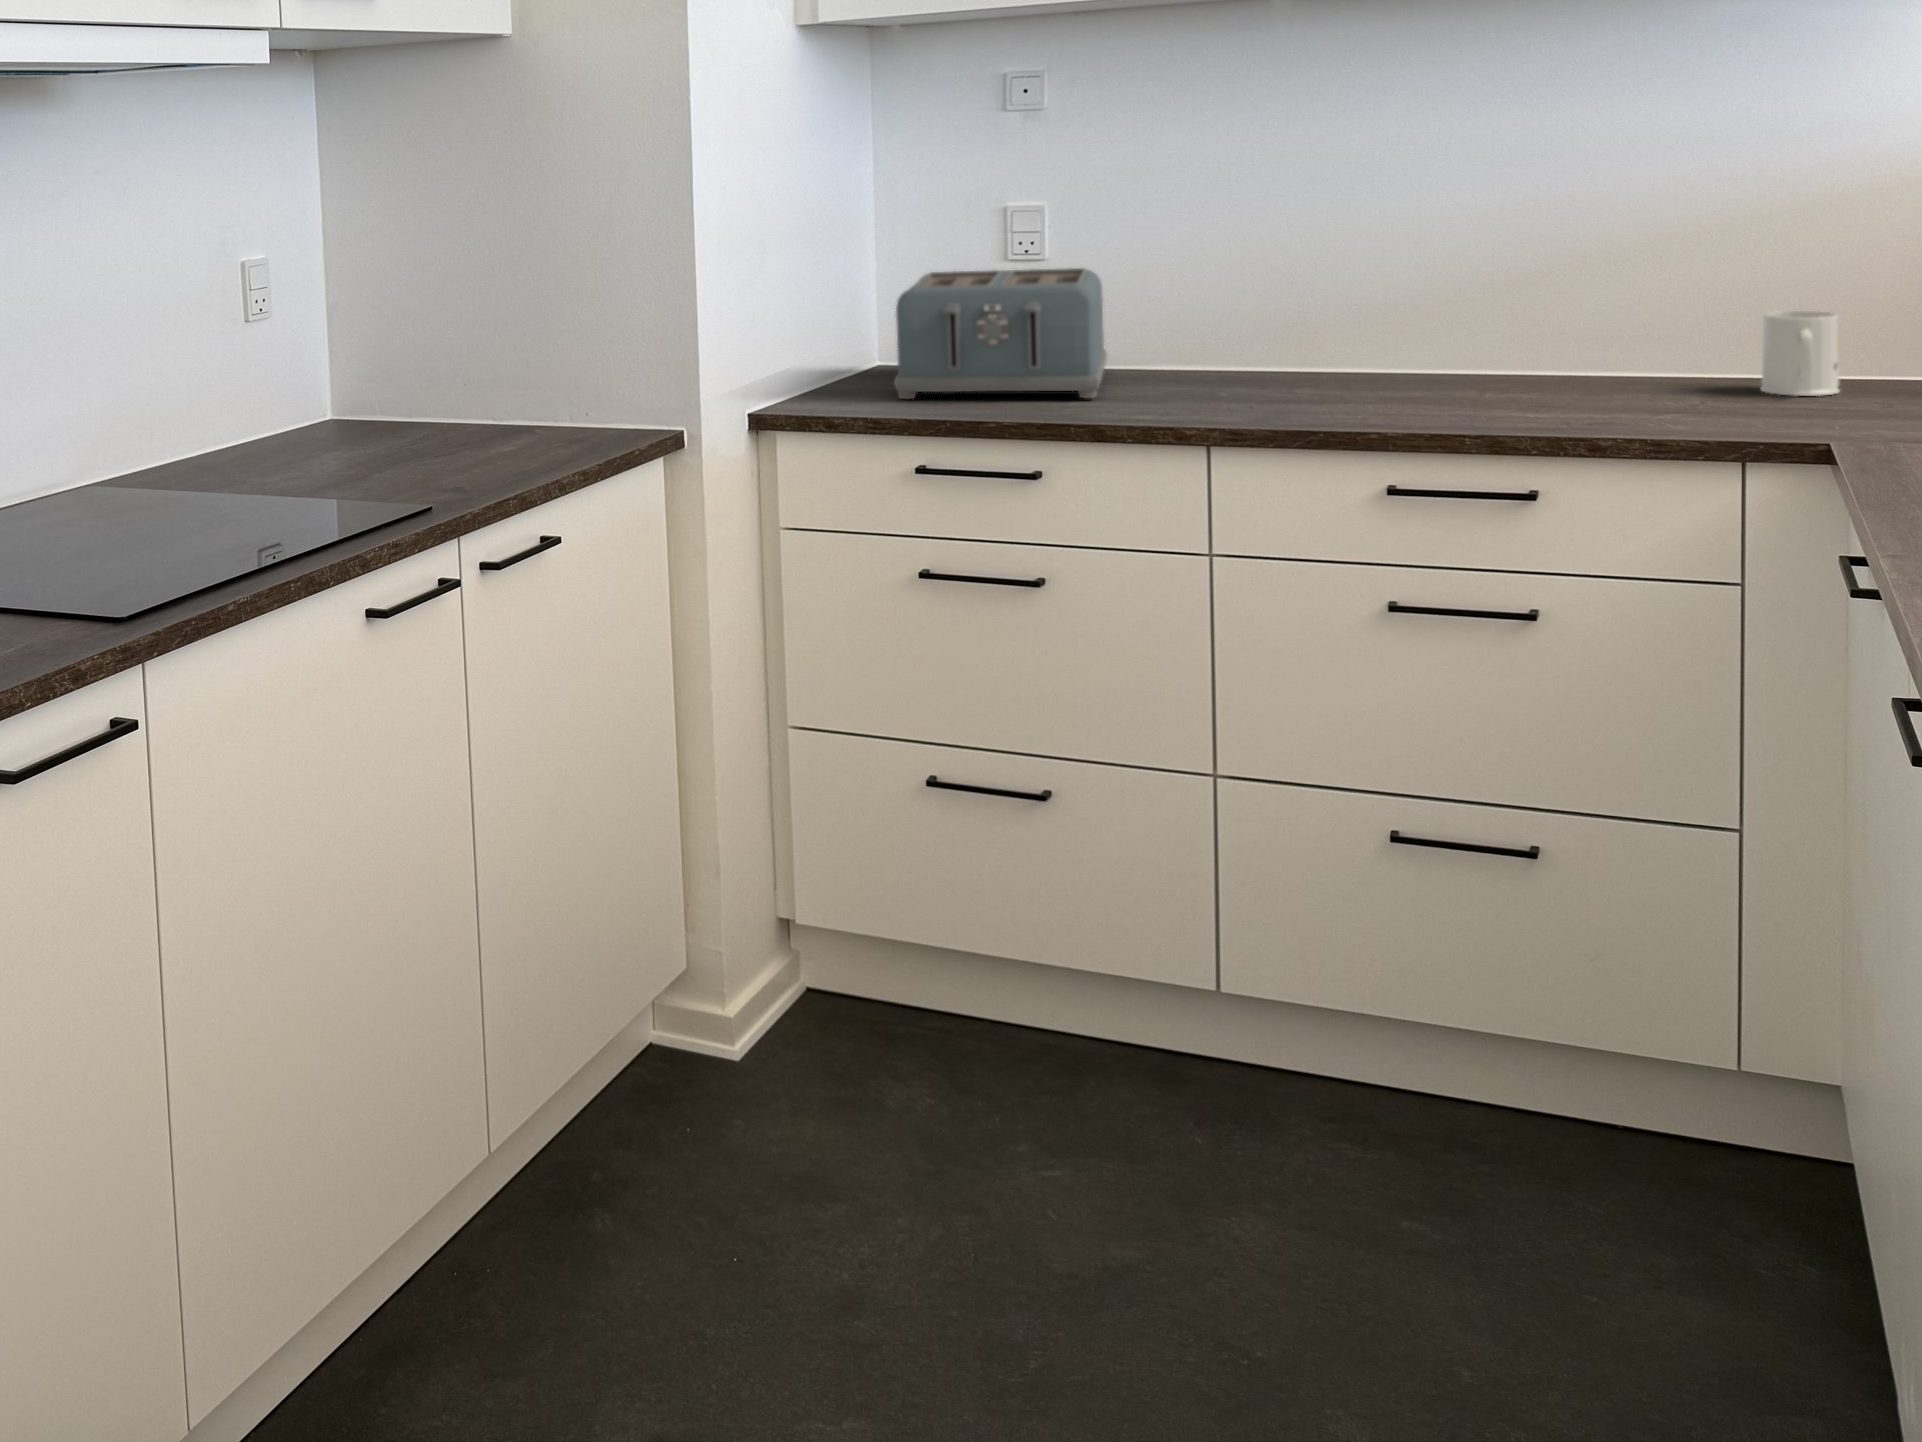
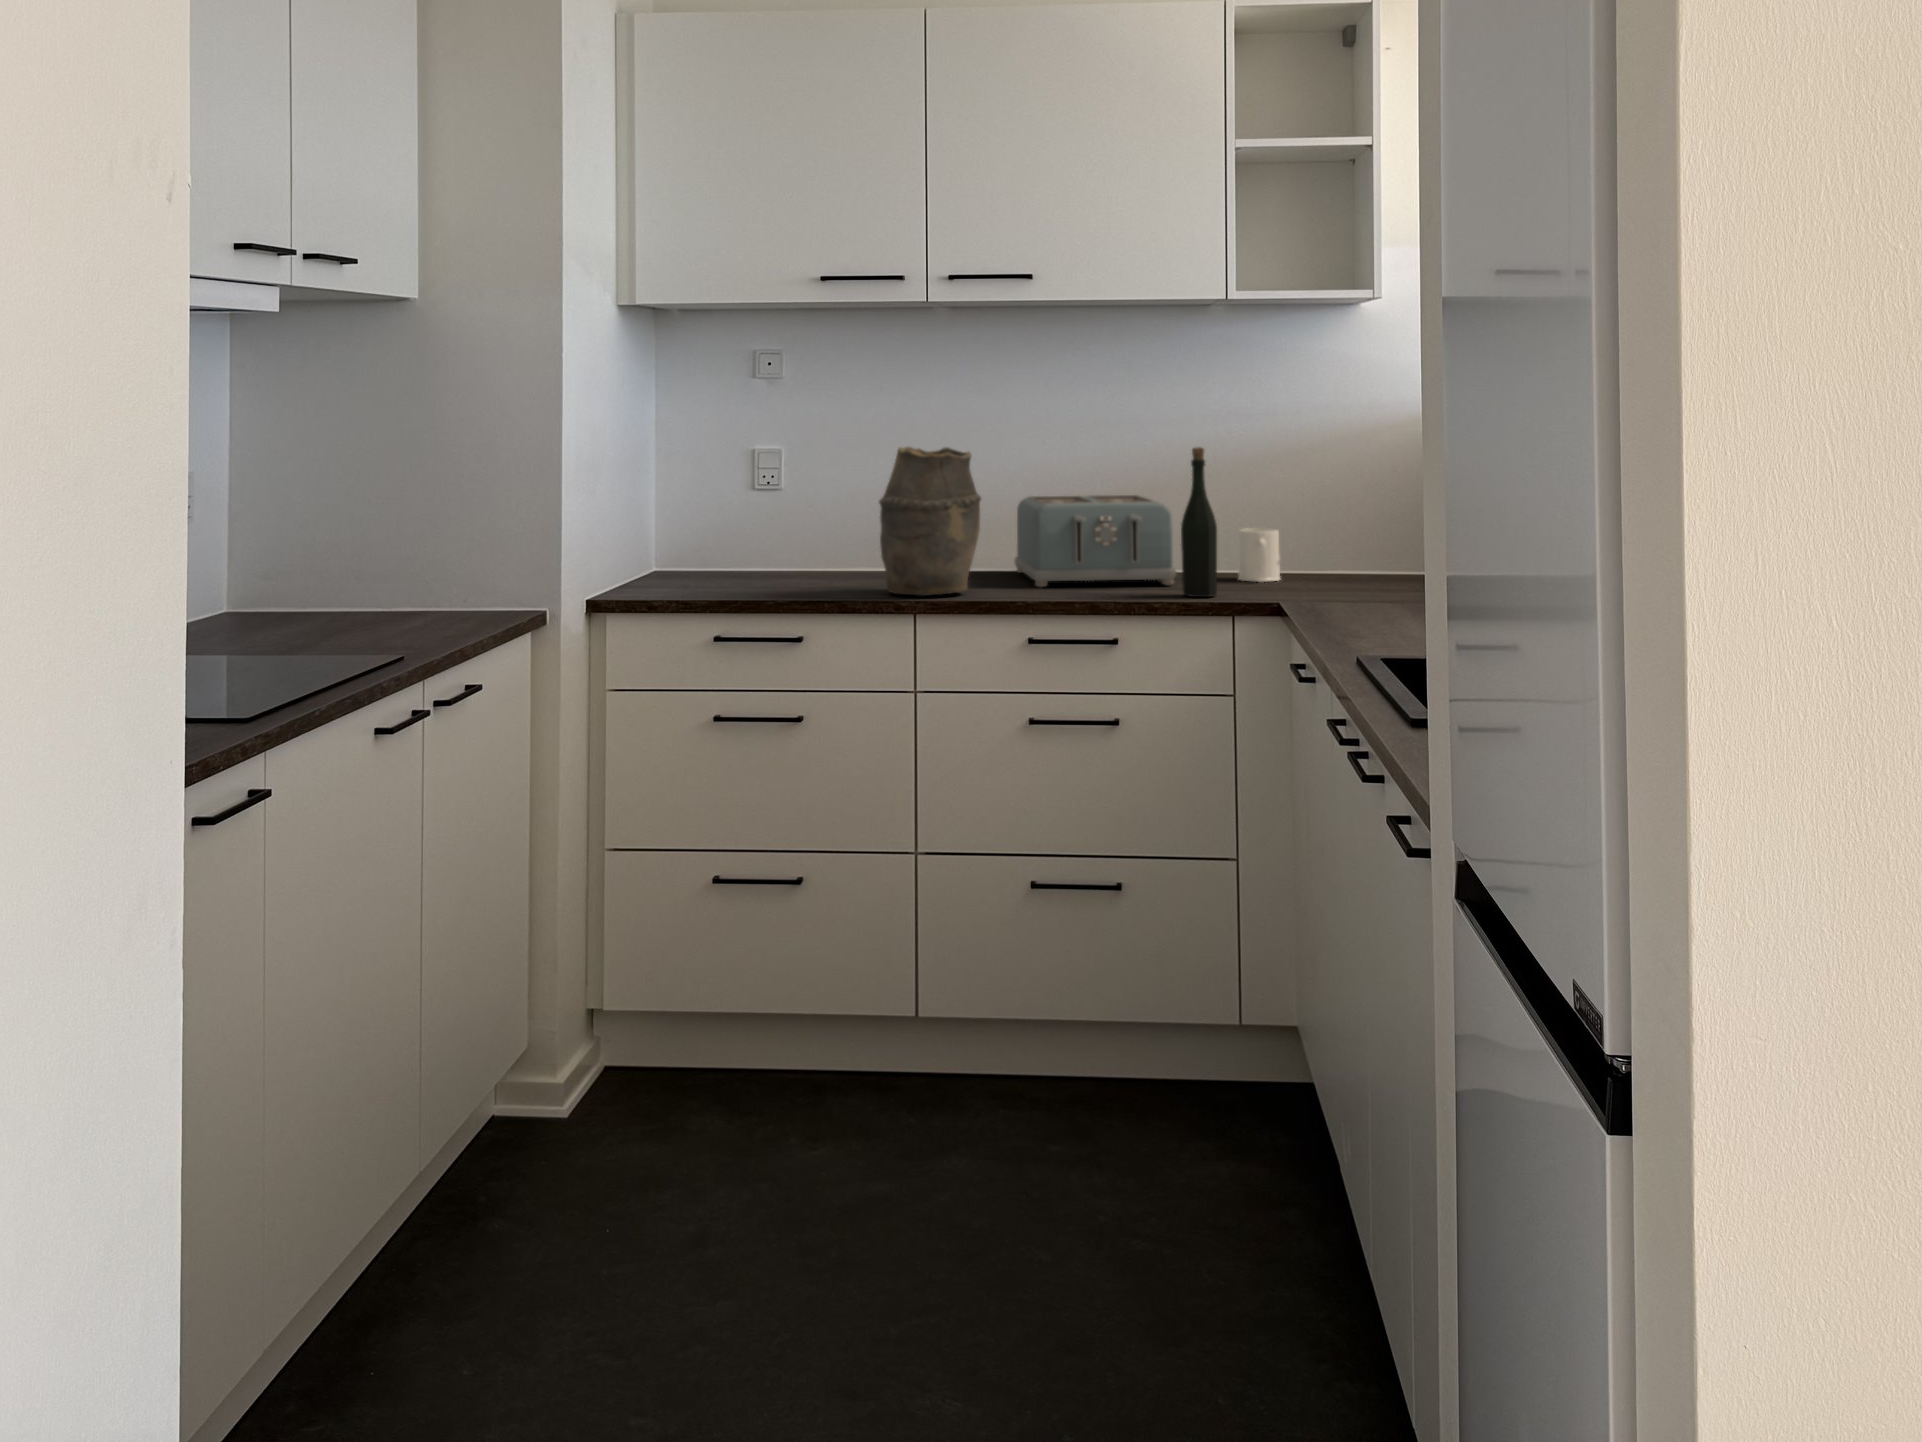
bottle: none [1650,194,1716,428] -> present [1181,447,1217,597]
vase: none [1155,202,1314,417] -> present [879,447,981,596]
toaster: present [894,268,1107,399] -> present [1015,495,1177,587]

